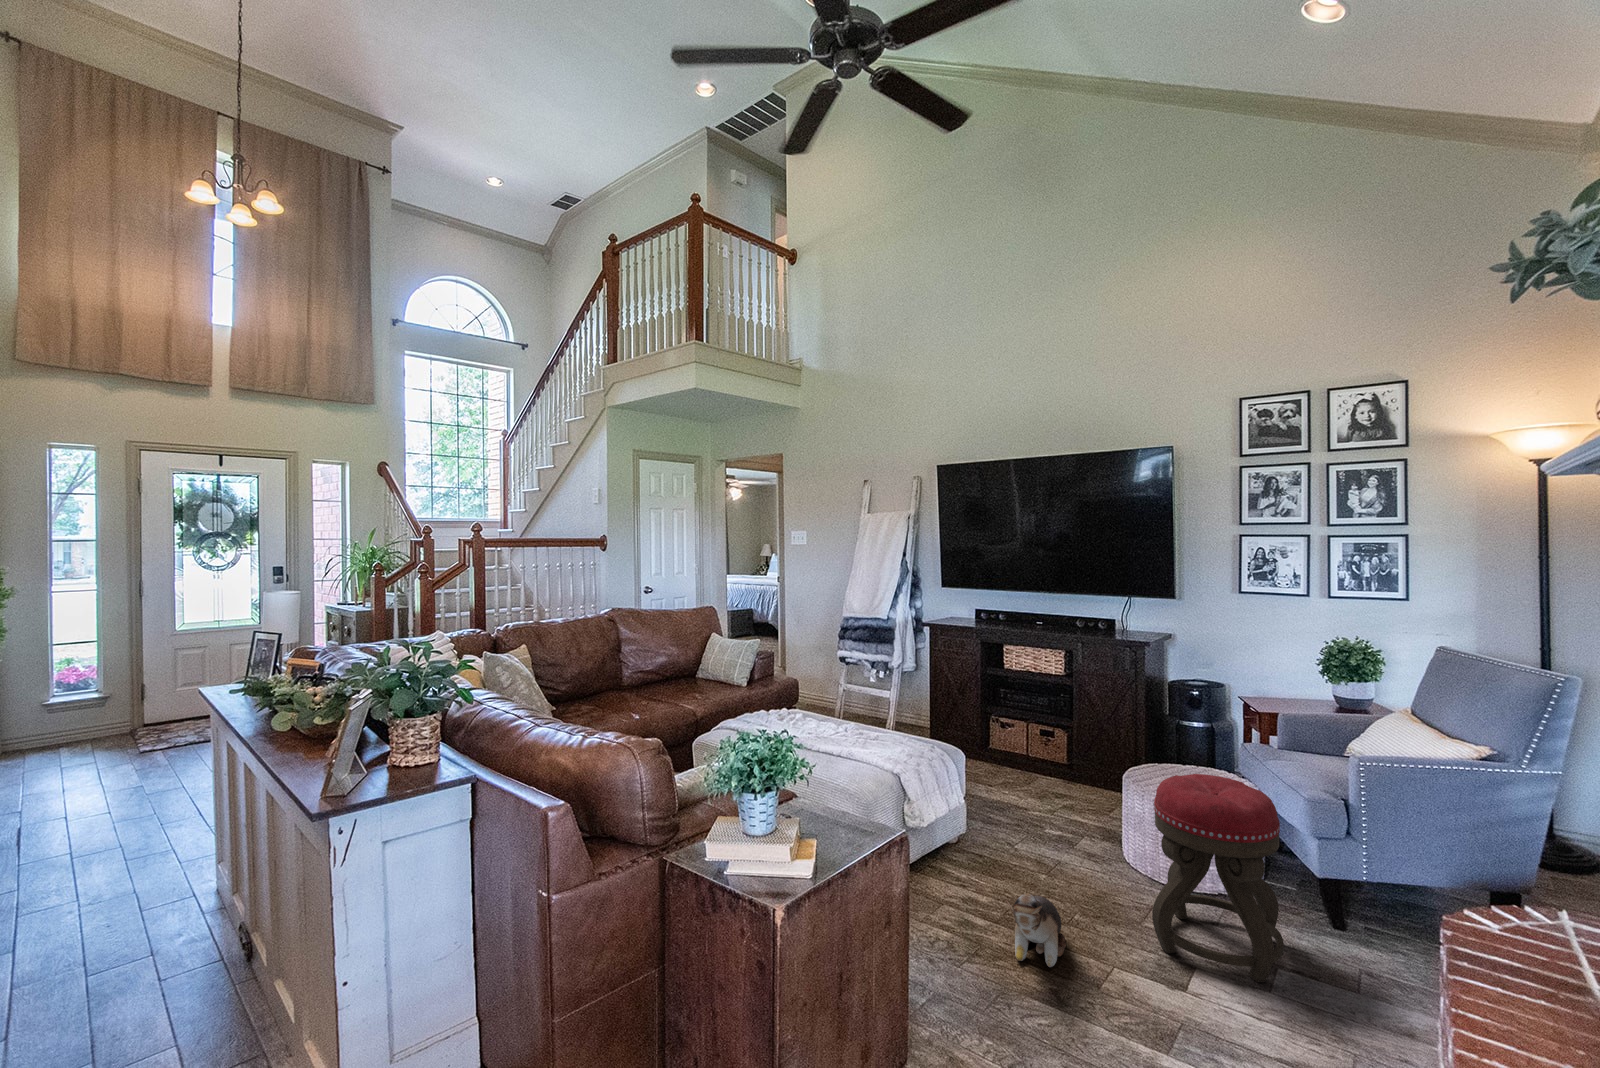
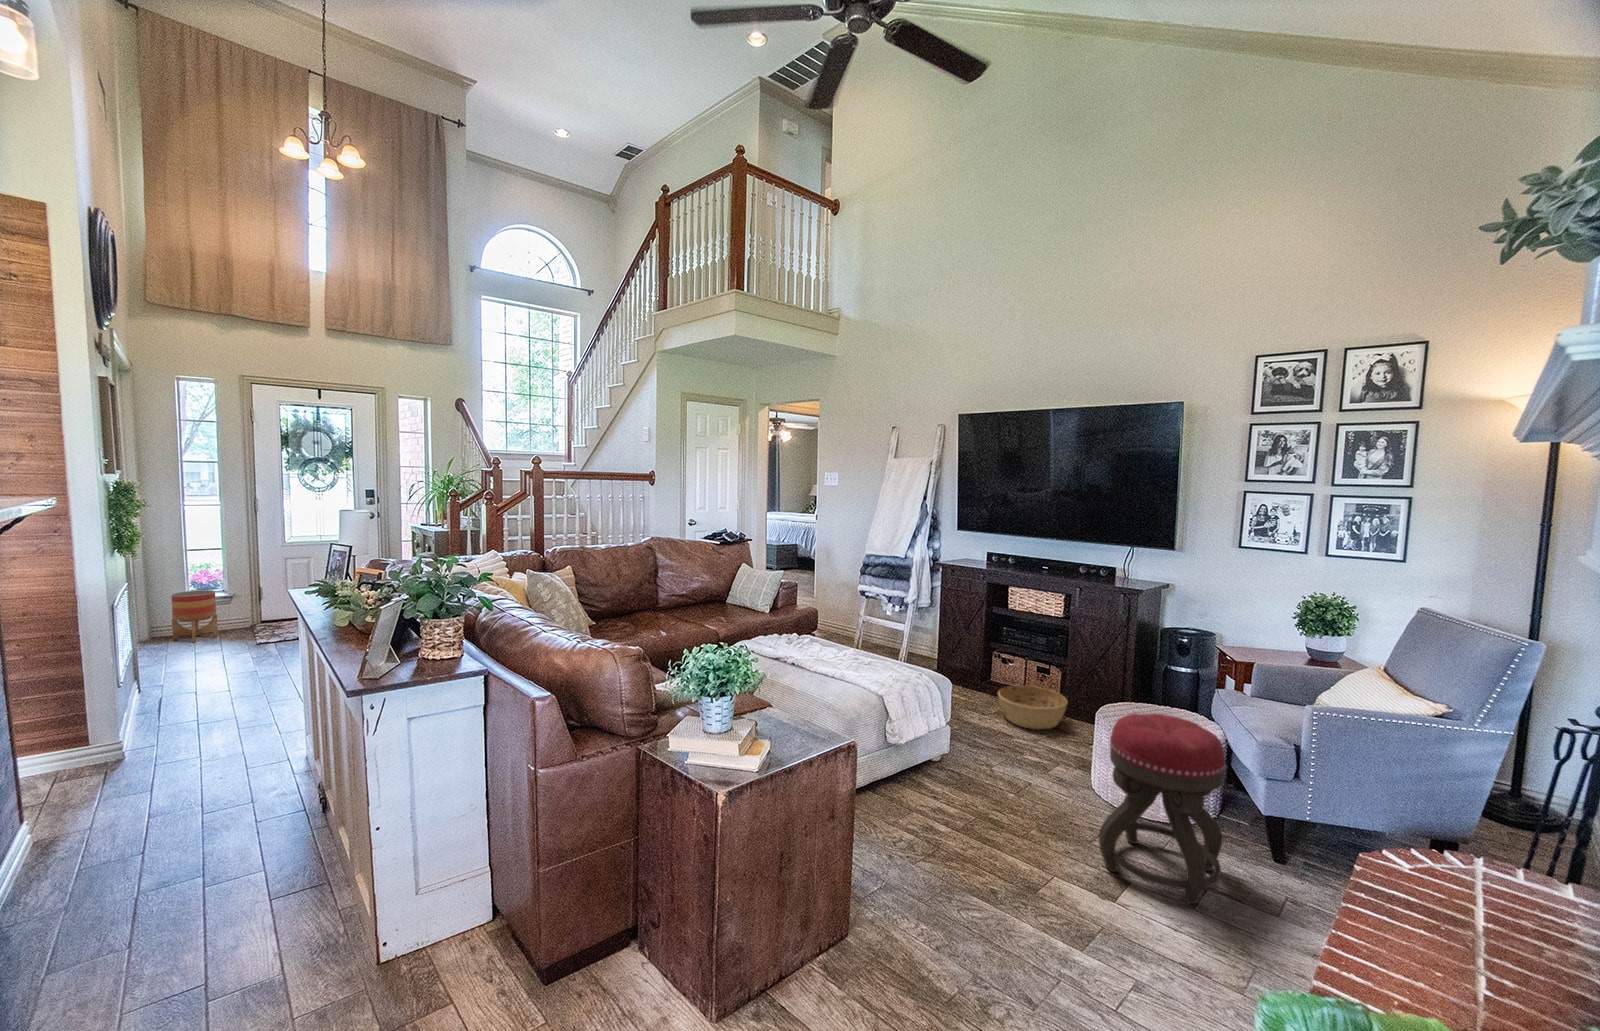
planter: none [26,696,85,761] -> present [171,590,218,642]
basket: none [1004,750,1080,798] -> present [998,685,1068,729]
plush toy: present [1007,893,1066,967] -> none [959,807,1016,874]

